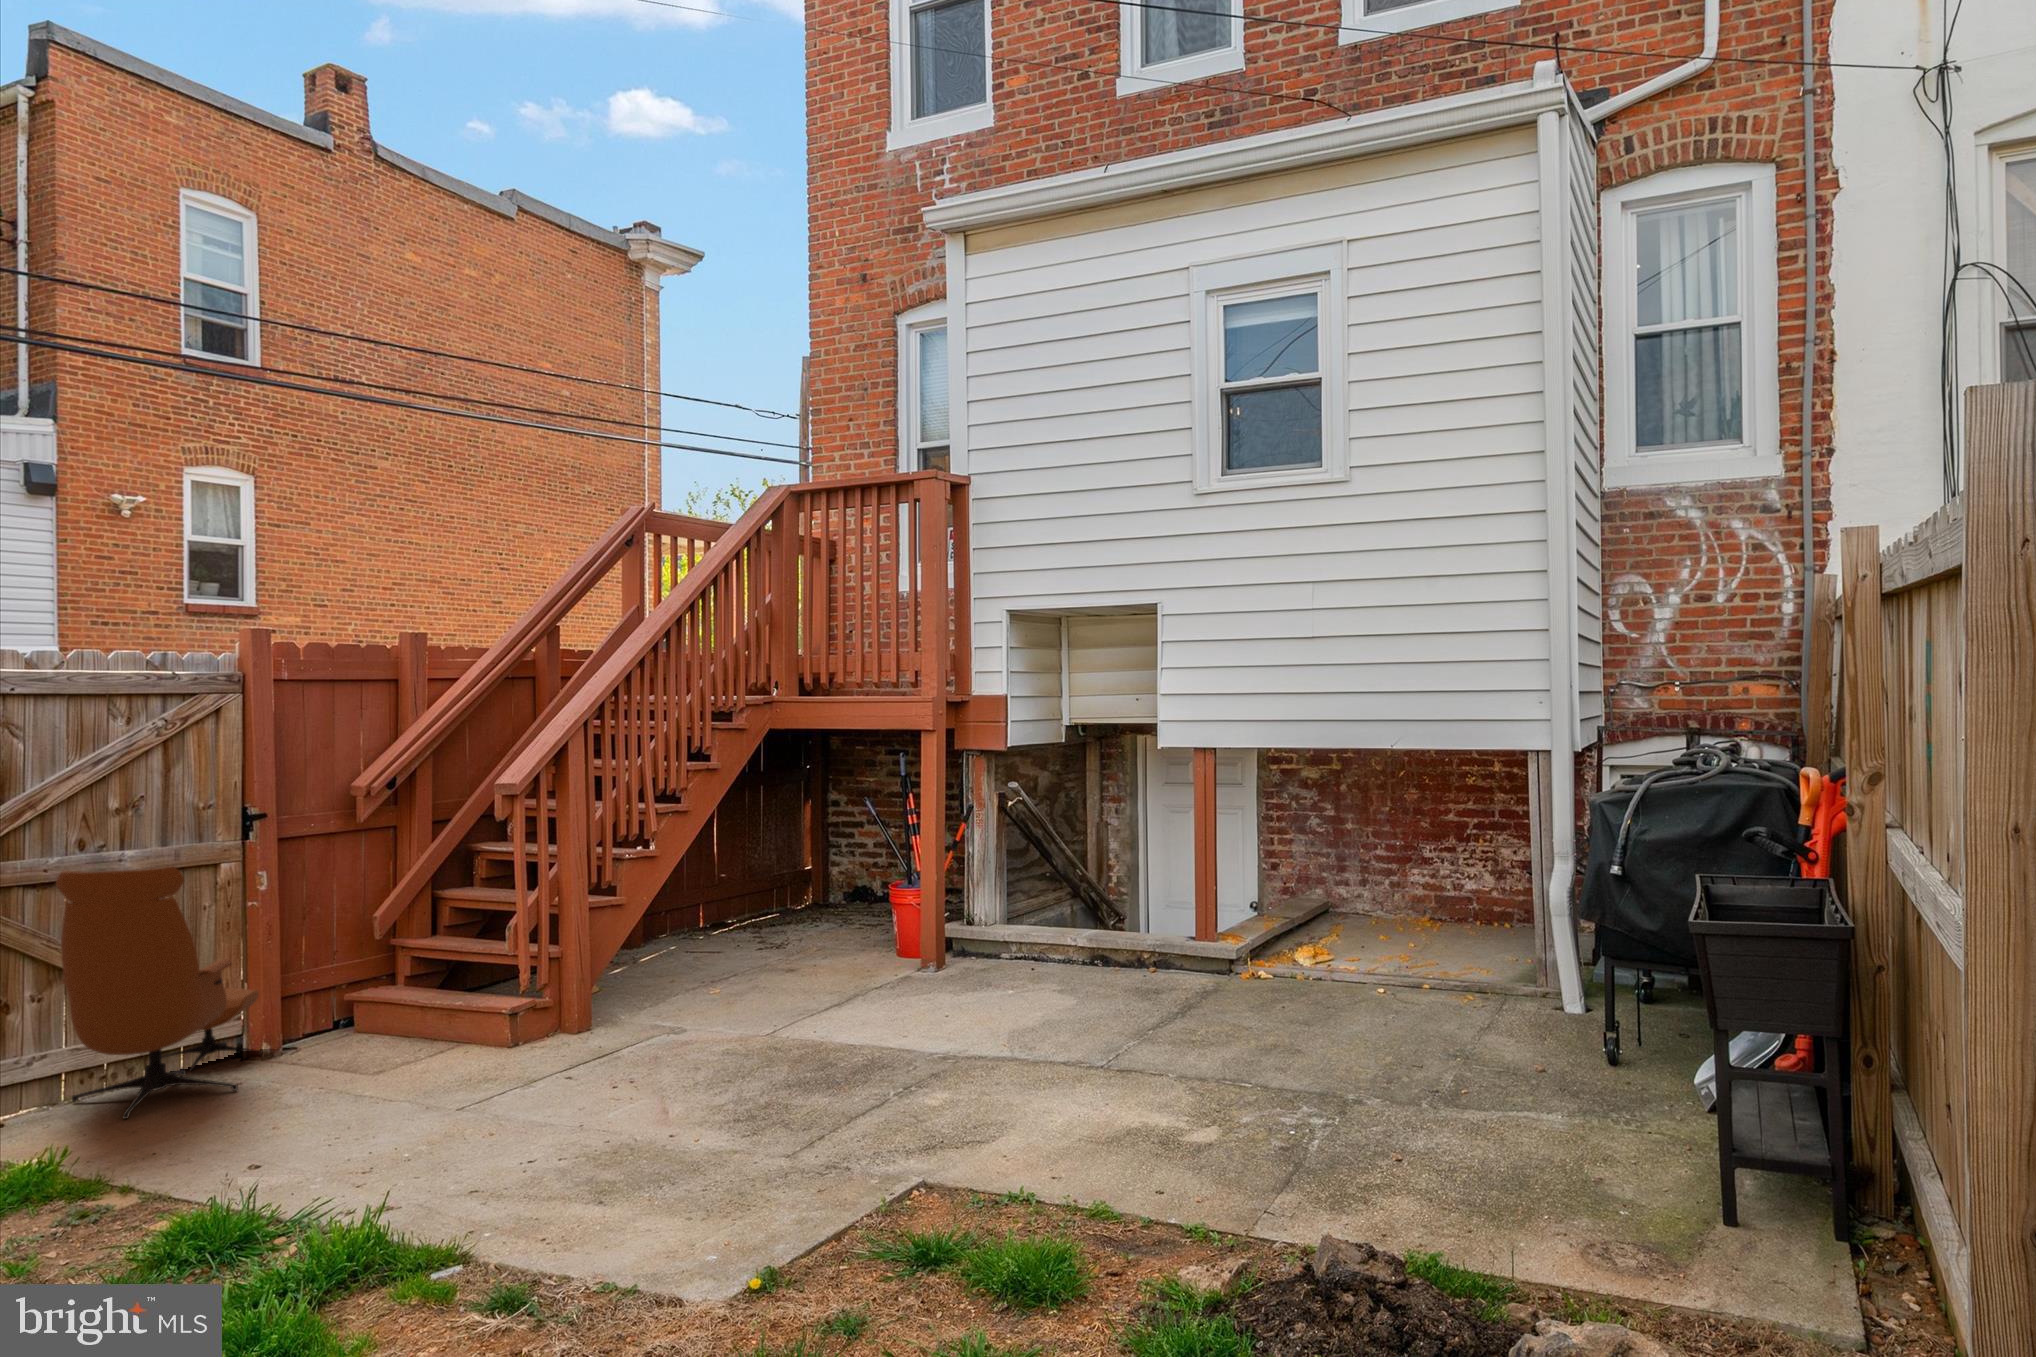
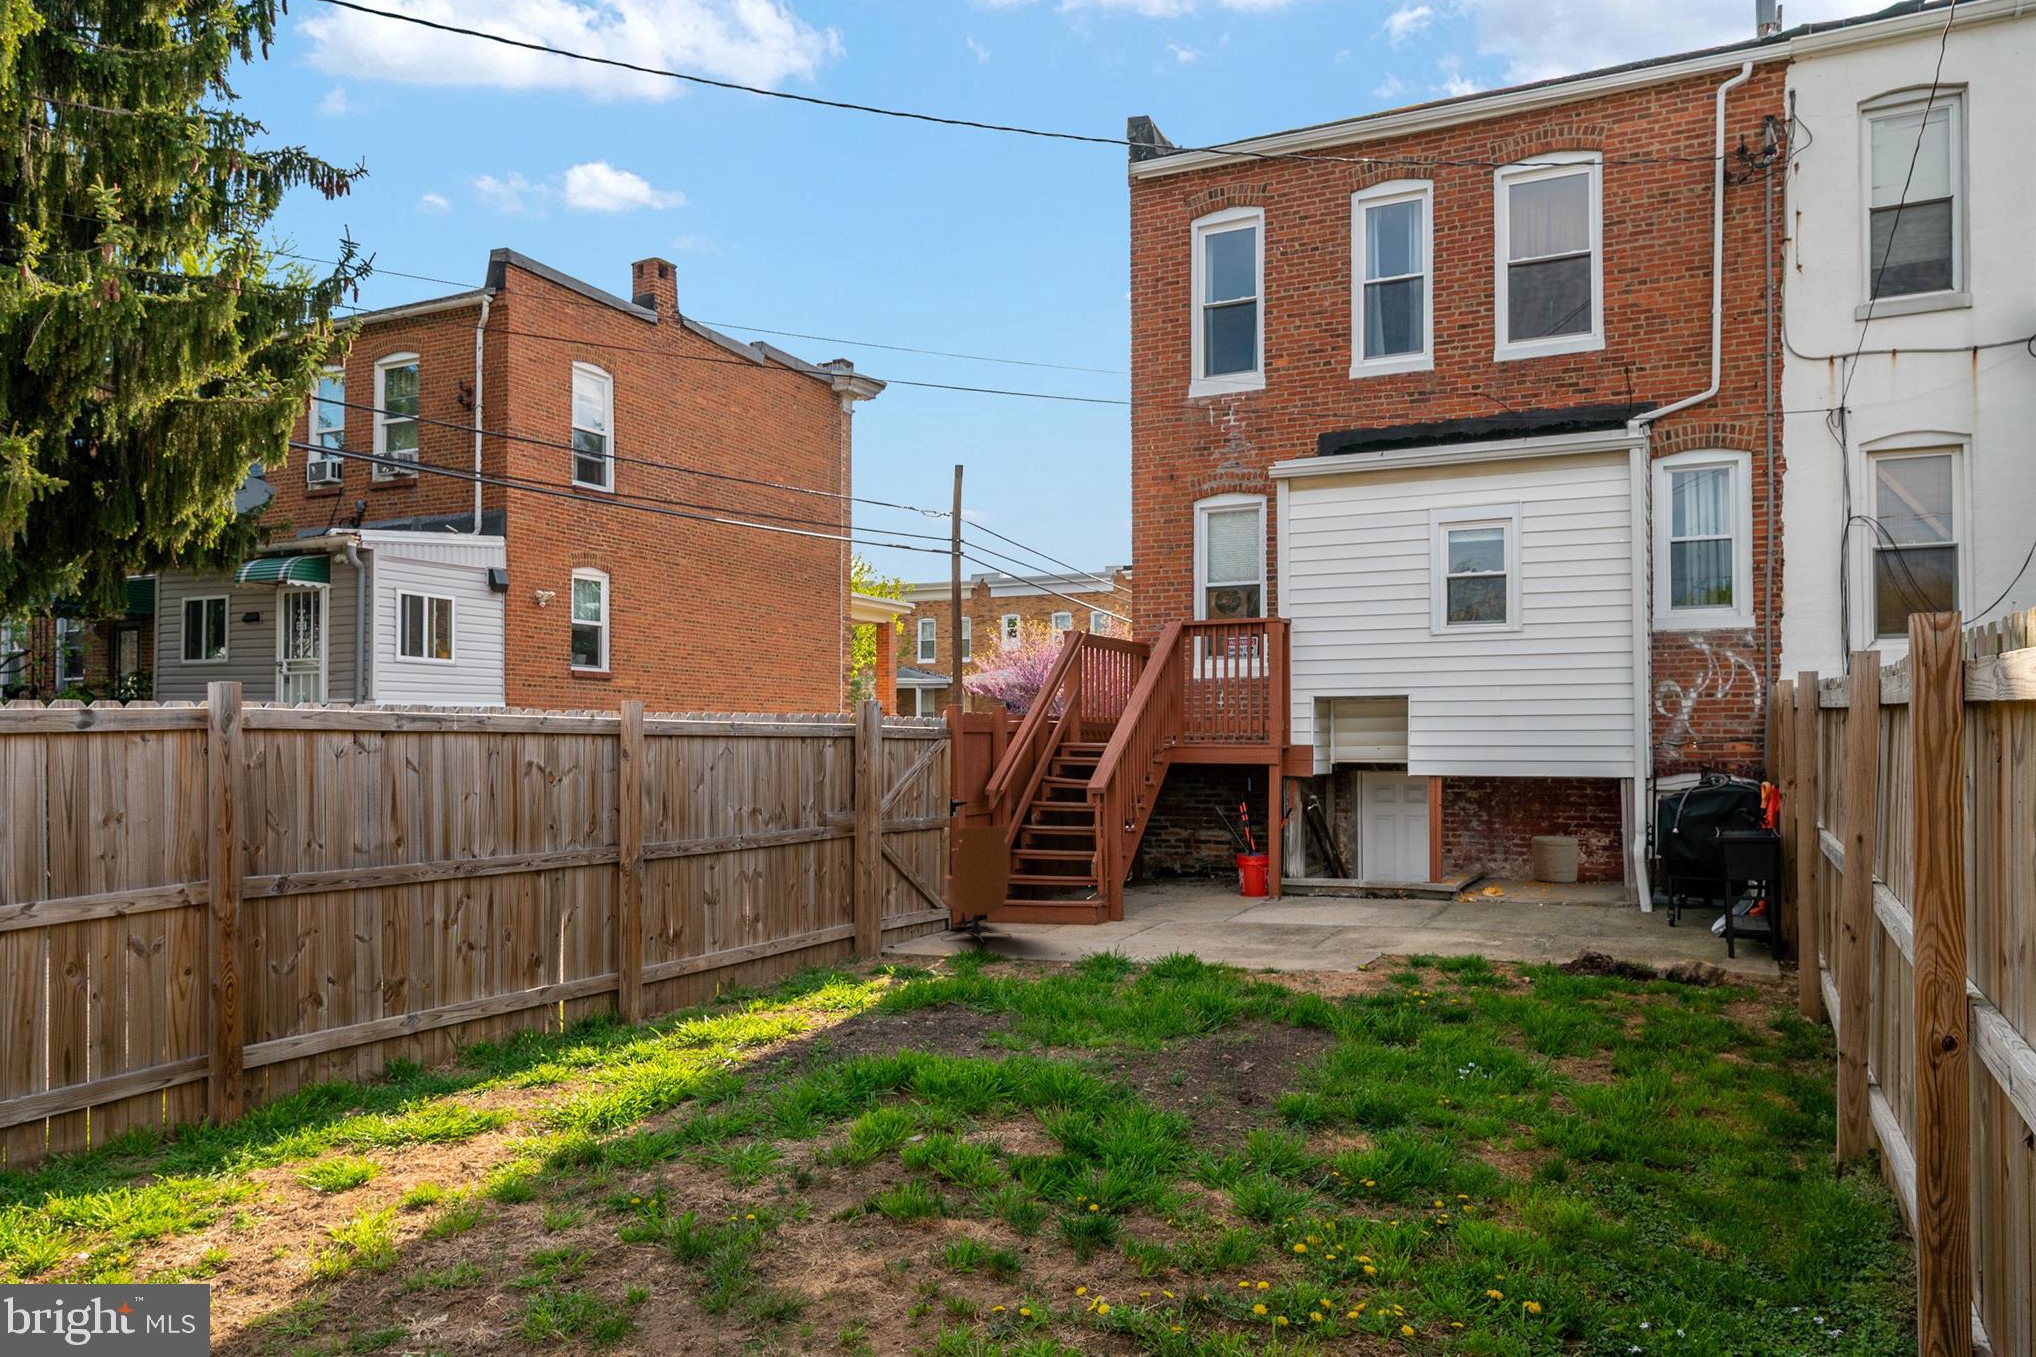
woven basket: none [1406,844,1483,924] -> present [1531,836,1578,883]

